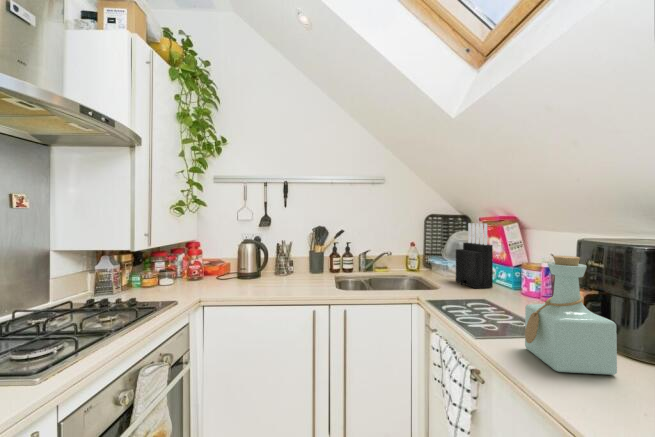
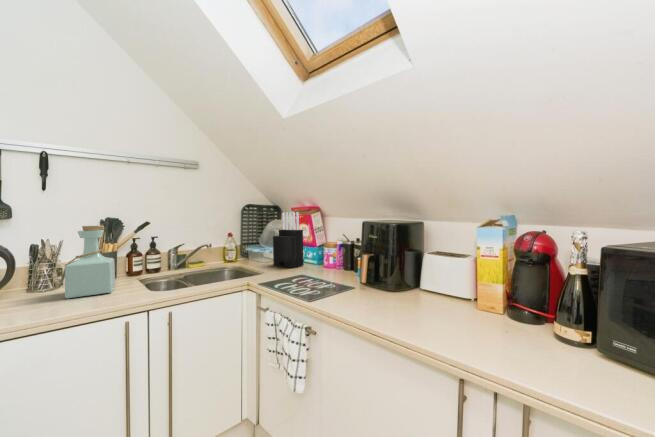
bottle: present [525,256,617,375] -> present [60,226,115,298]

